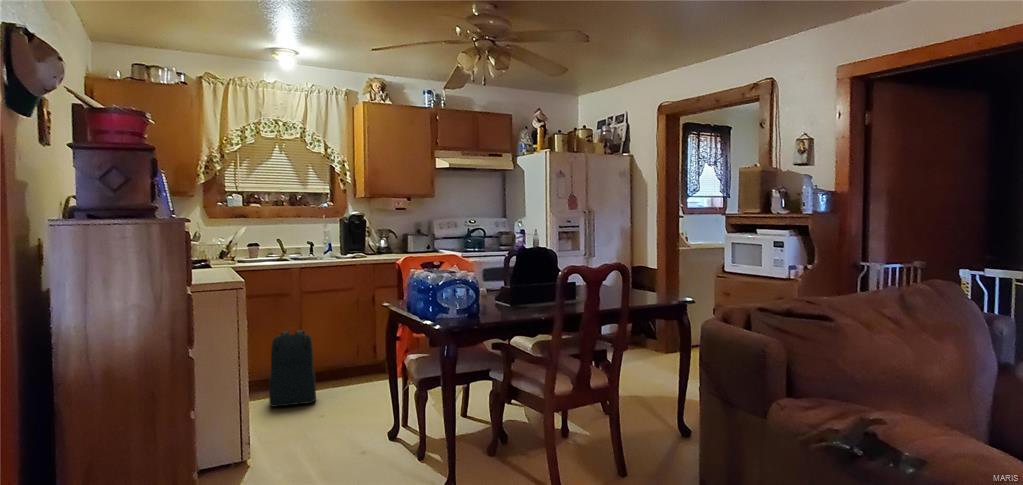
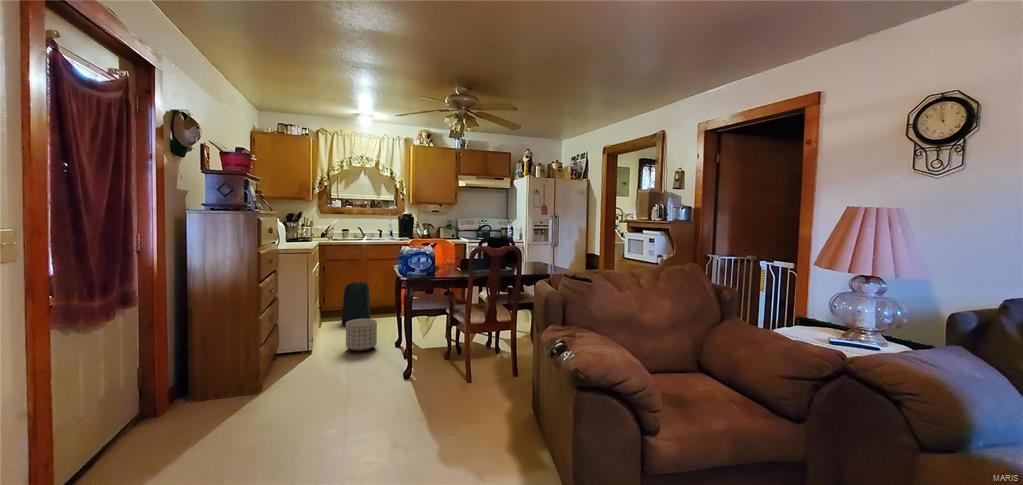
planter: none [307,397,360,457] -> present [346,319,377,351]

